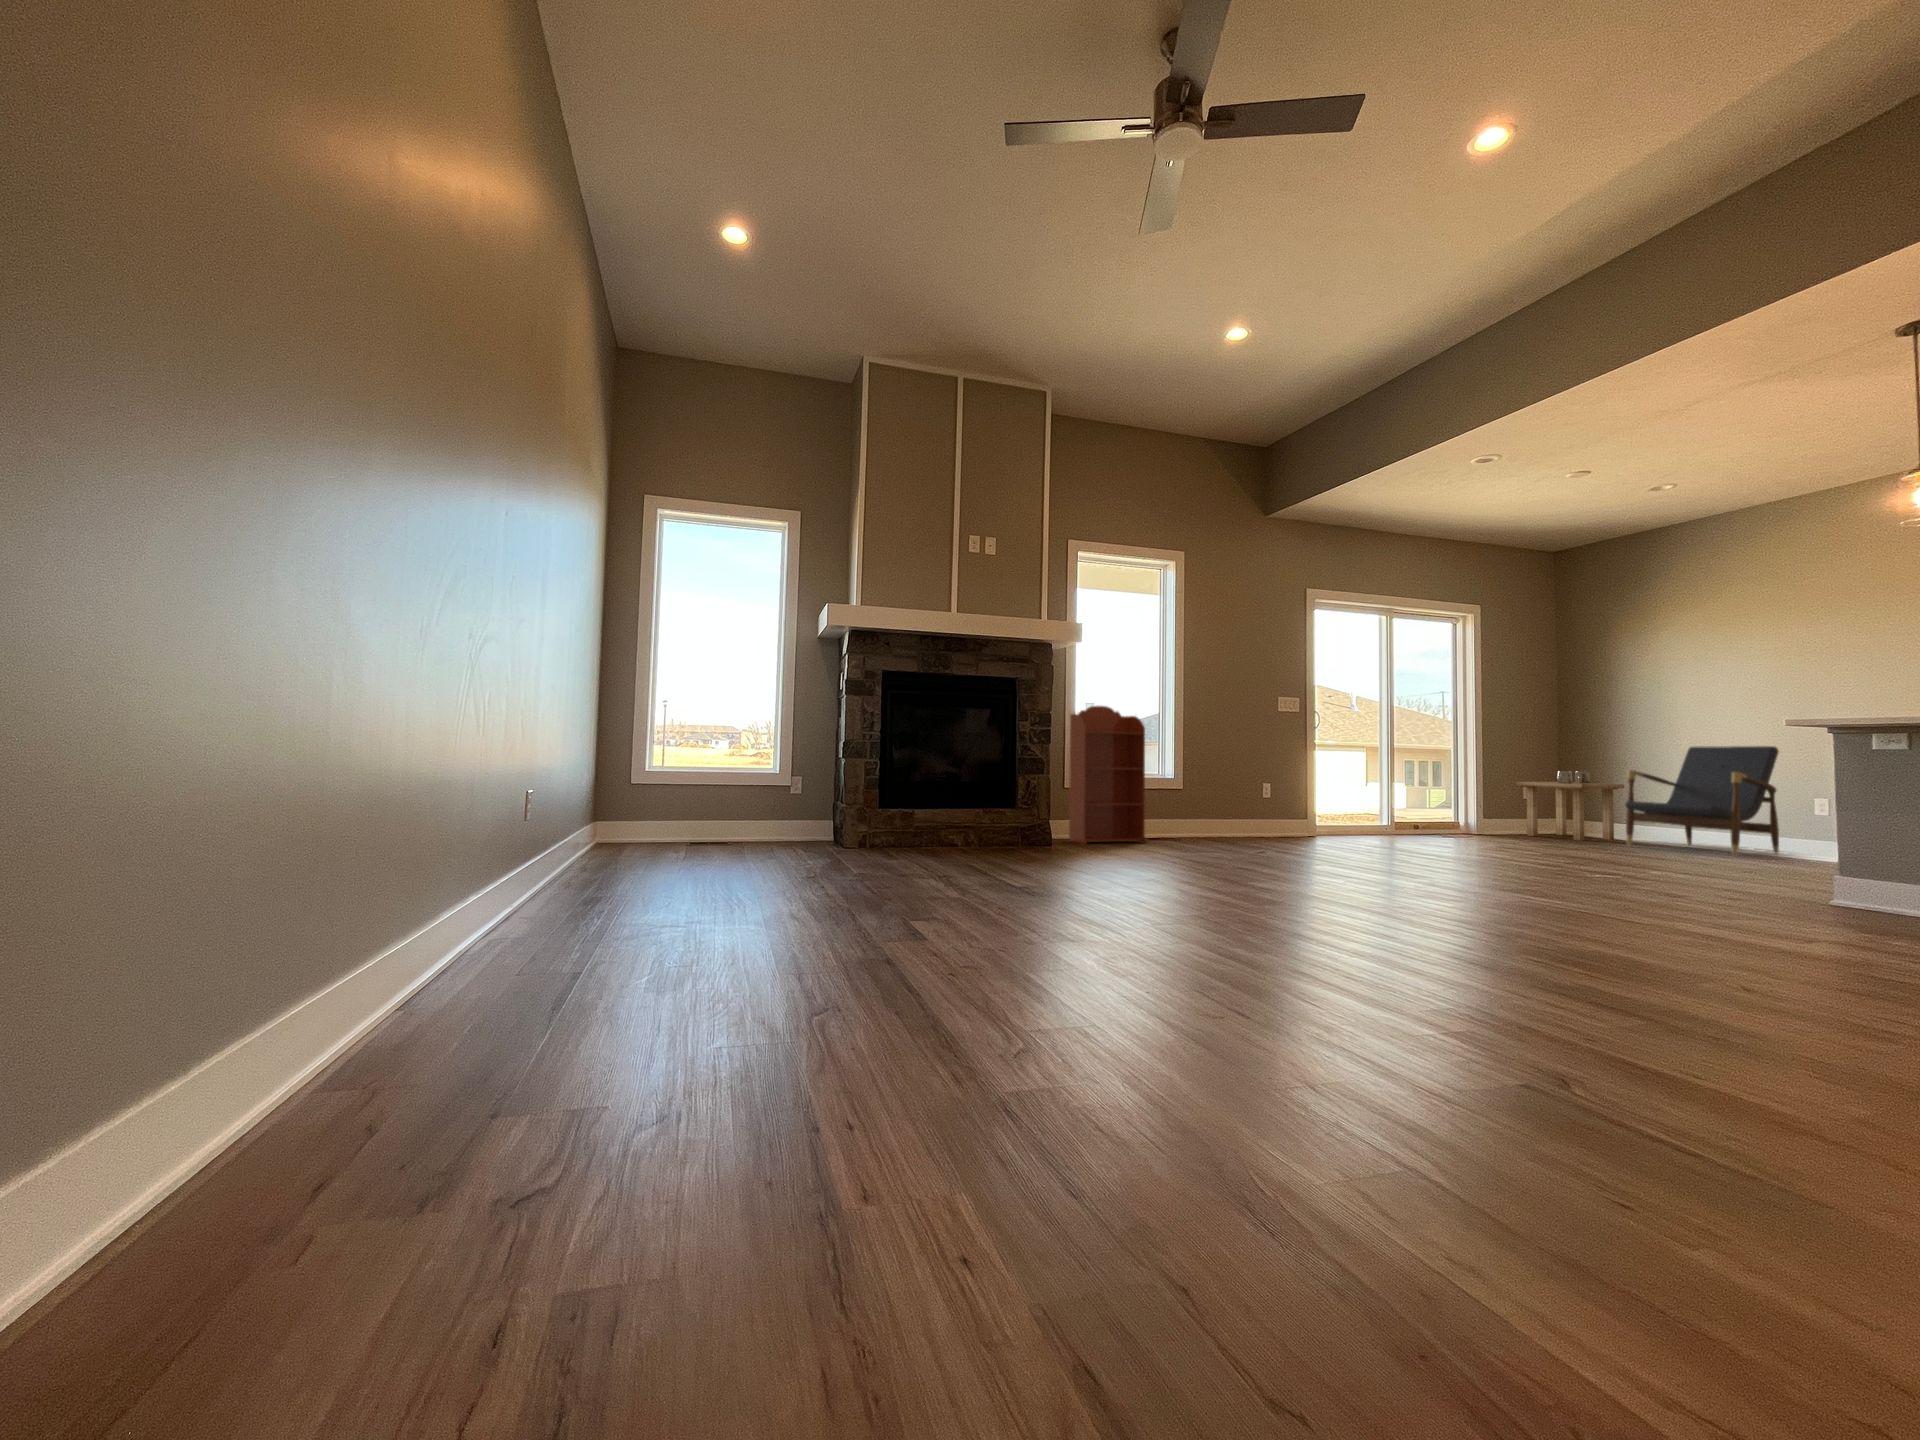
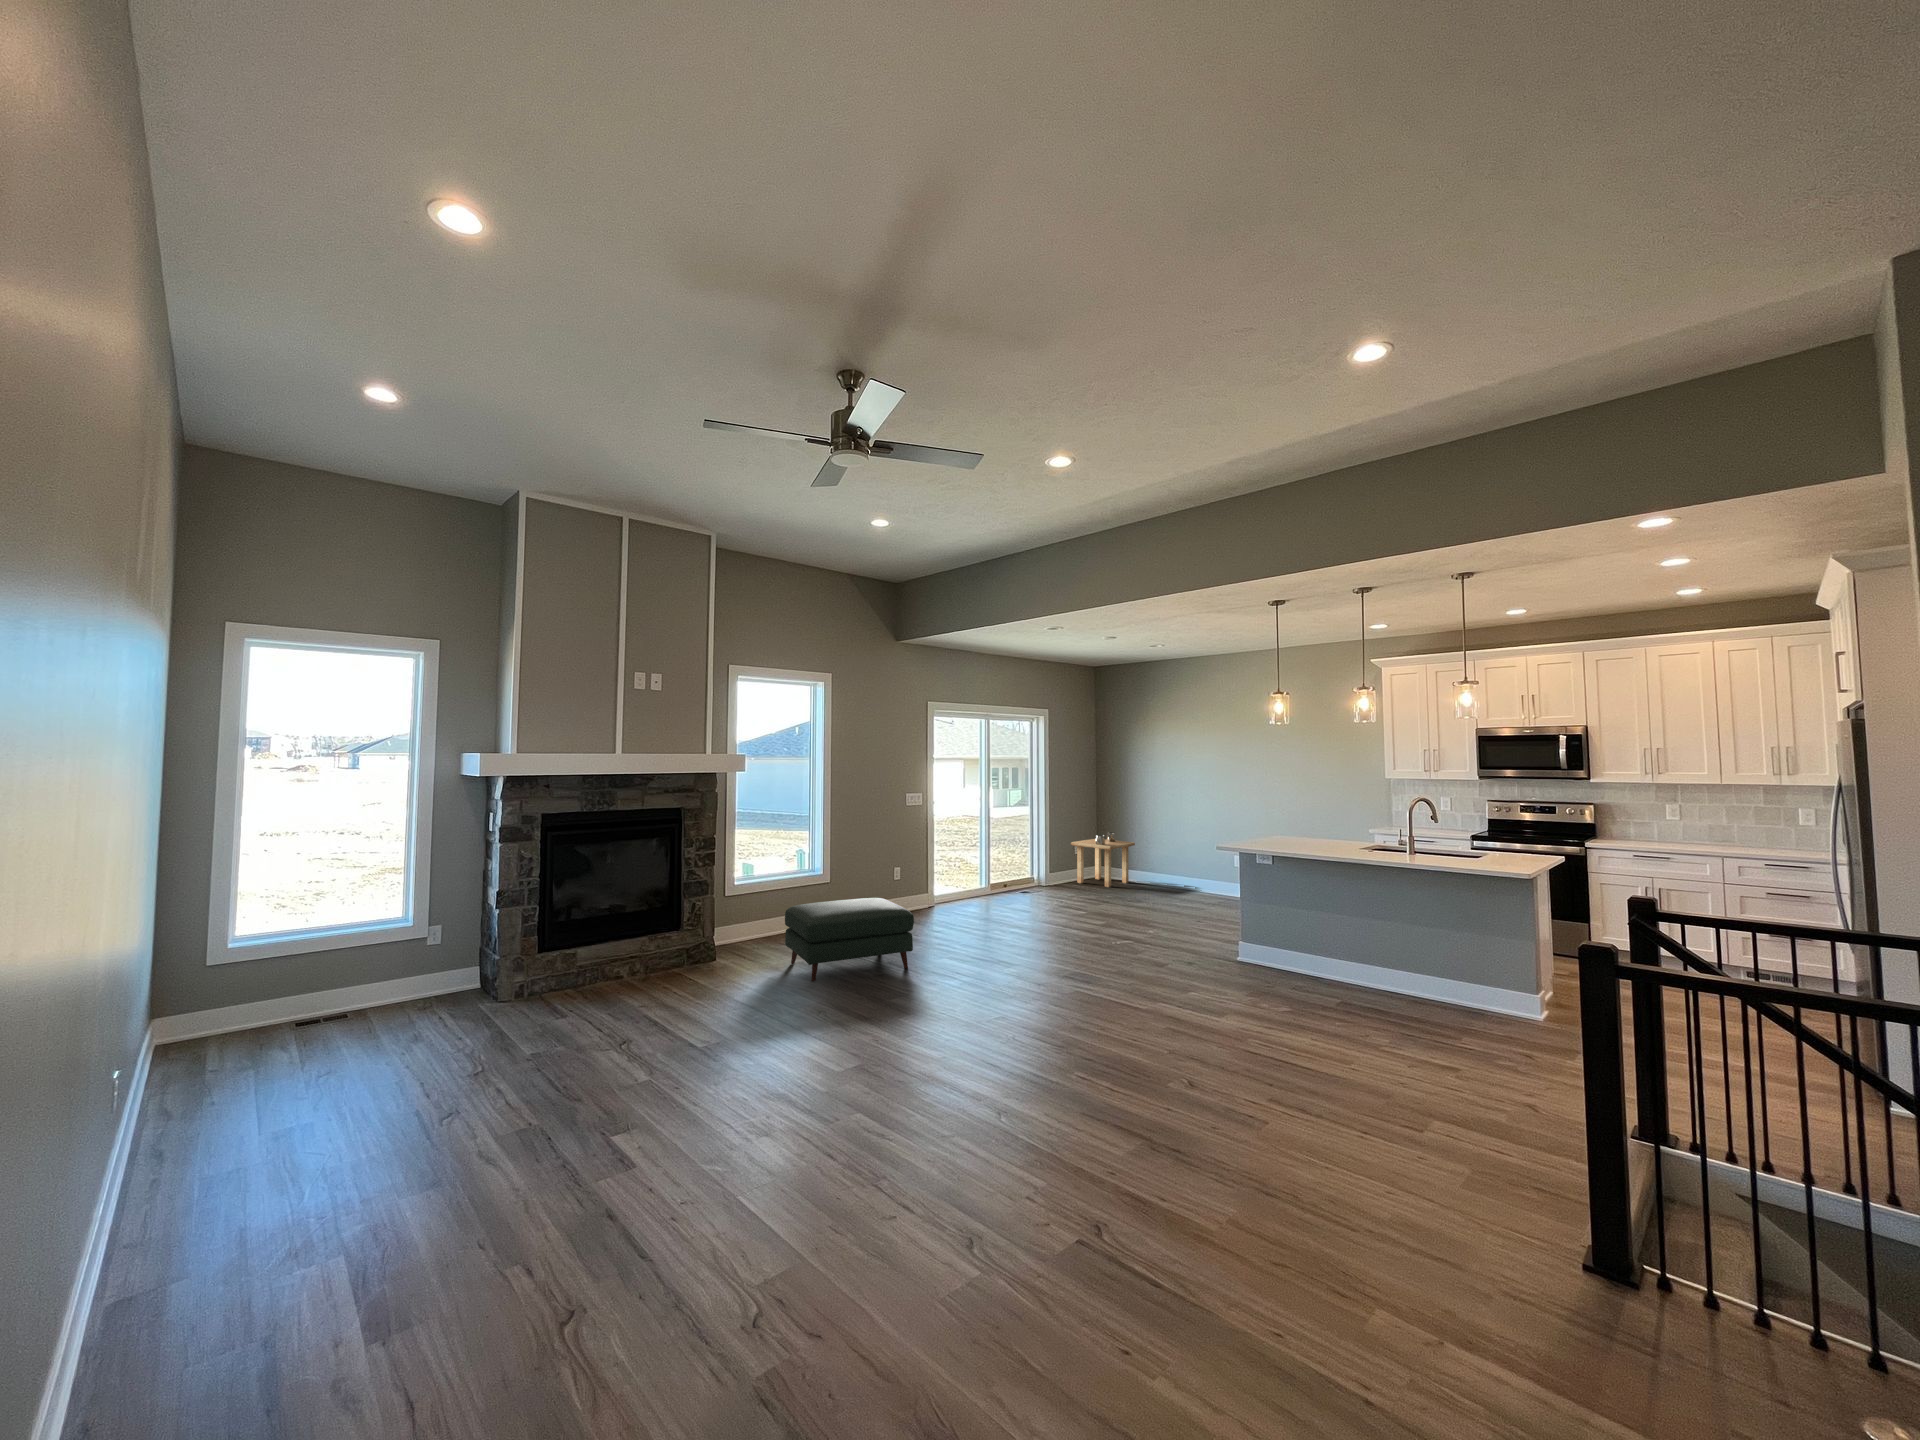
bookcase: present [1069,706,1147,844] -> none [728,818,800,953]
lounge chair: present [1625,746,1779,857] -> none [1134,819,1215,903]
ottoman: none [1126,786,1284,865] -> present [785,898,914,981]

